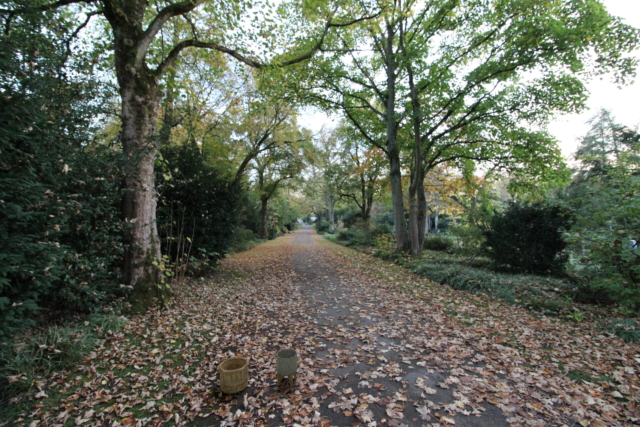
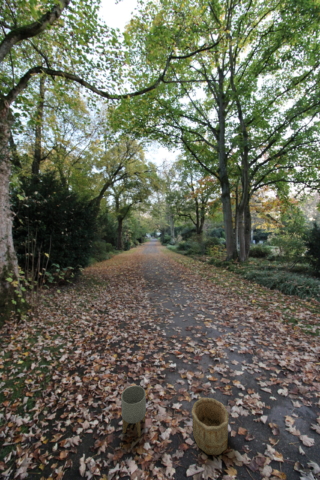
wooden bucket: present [219,356,249,393] -> present [191,398,229,455]

